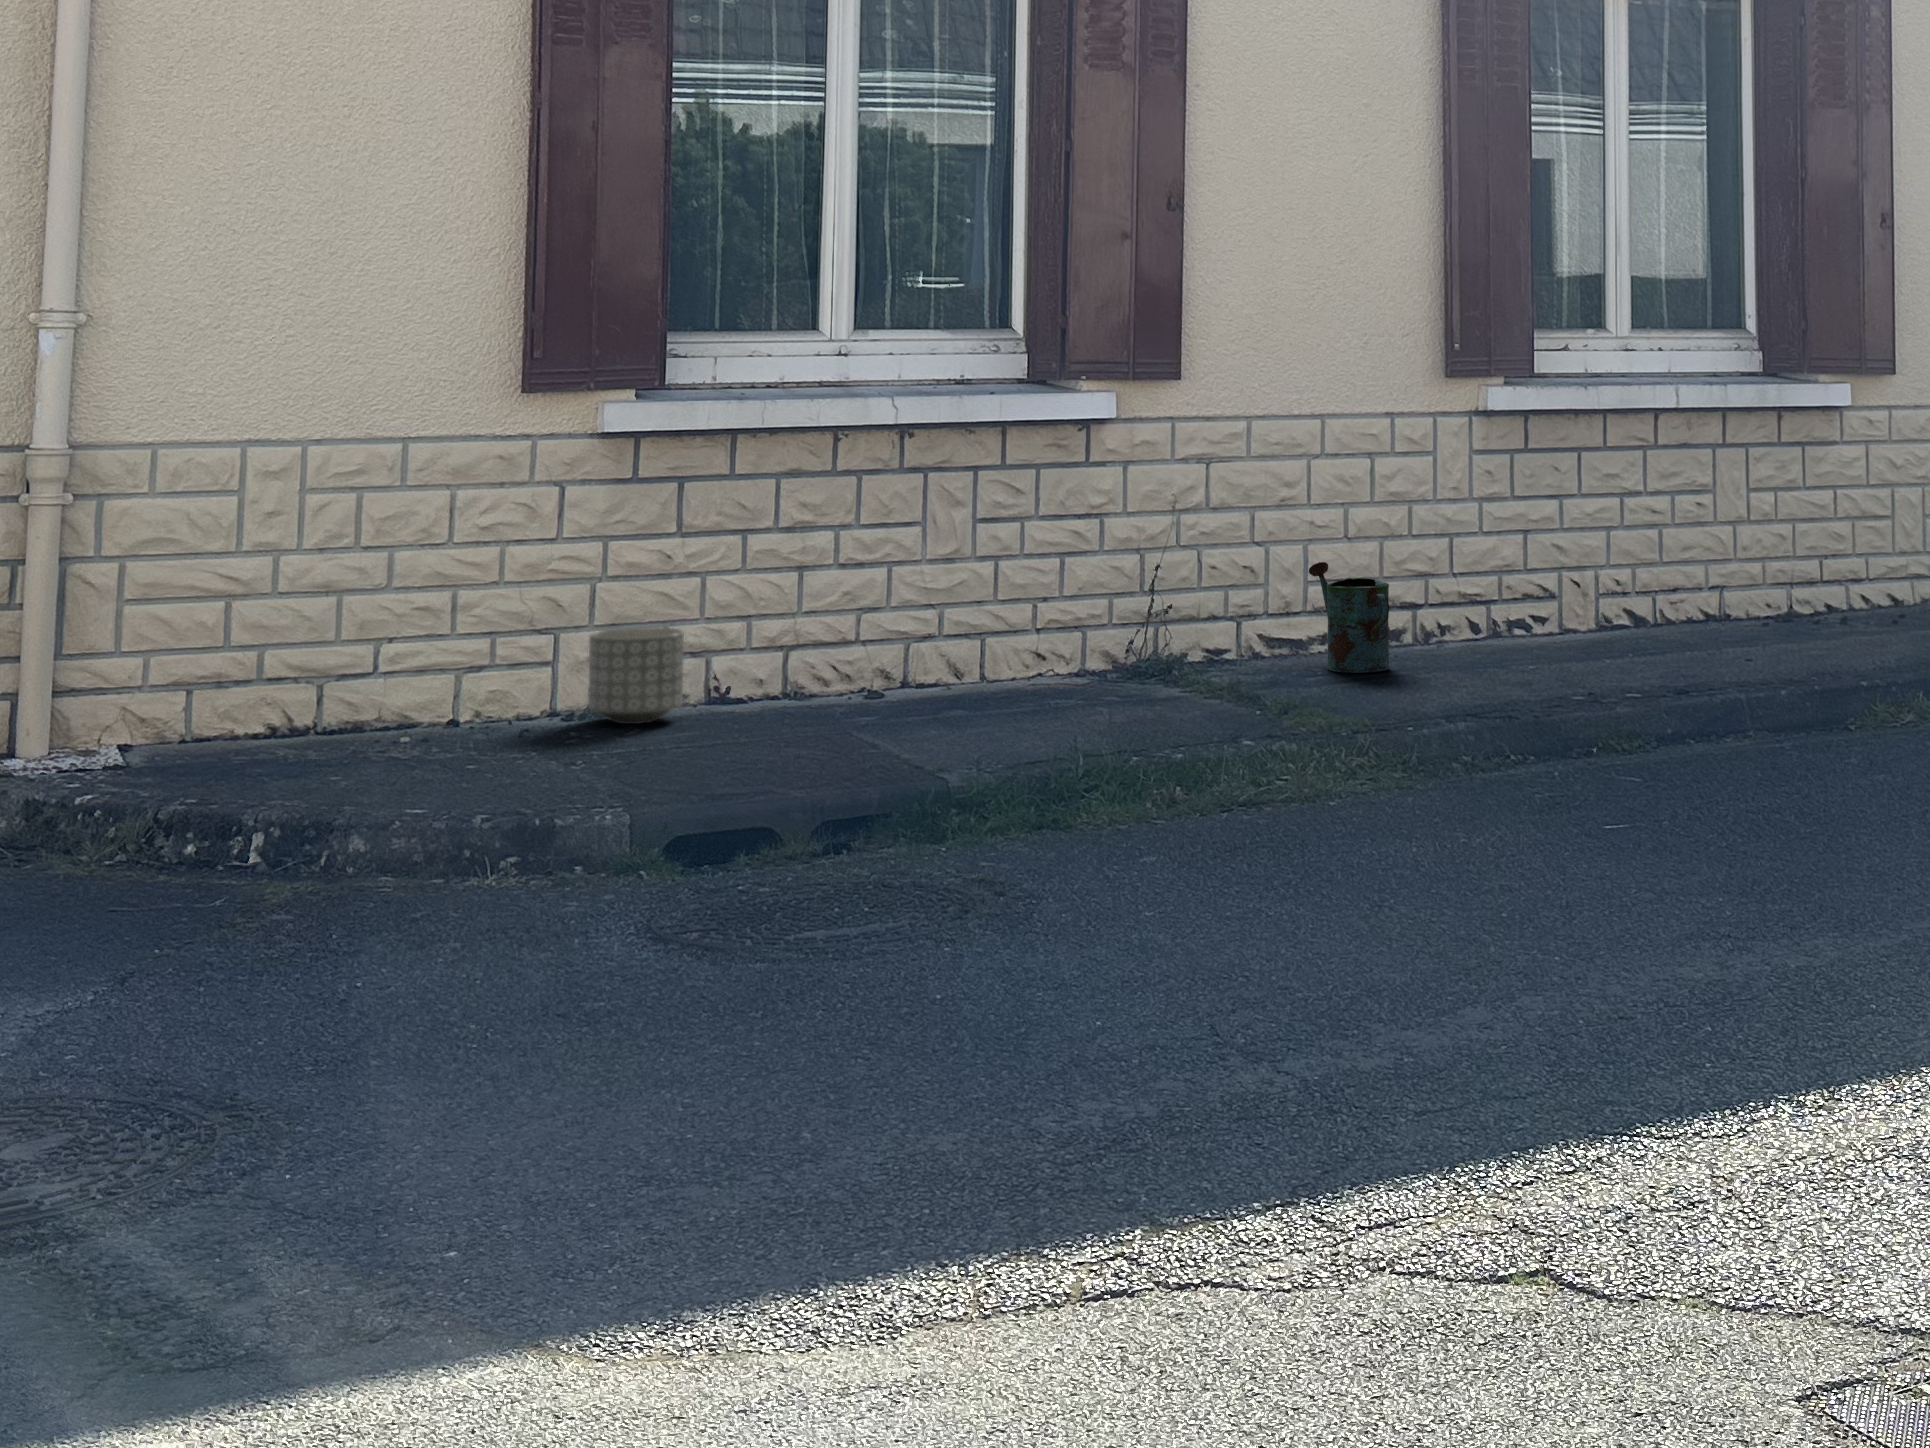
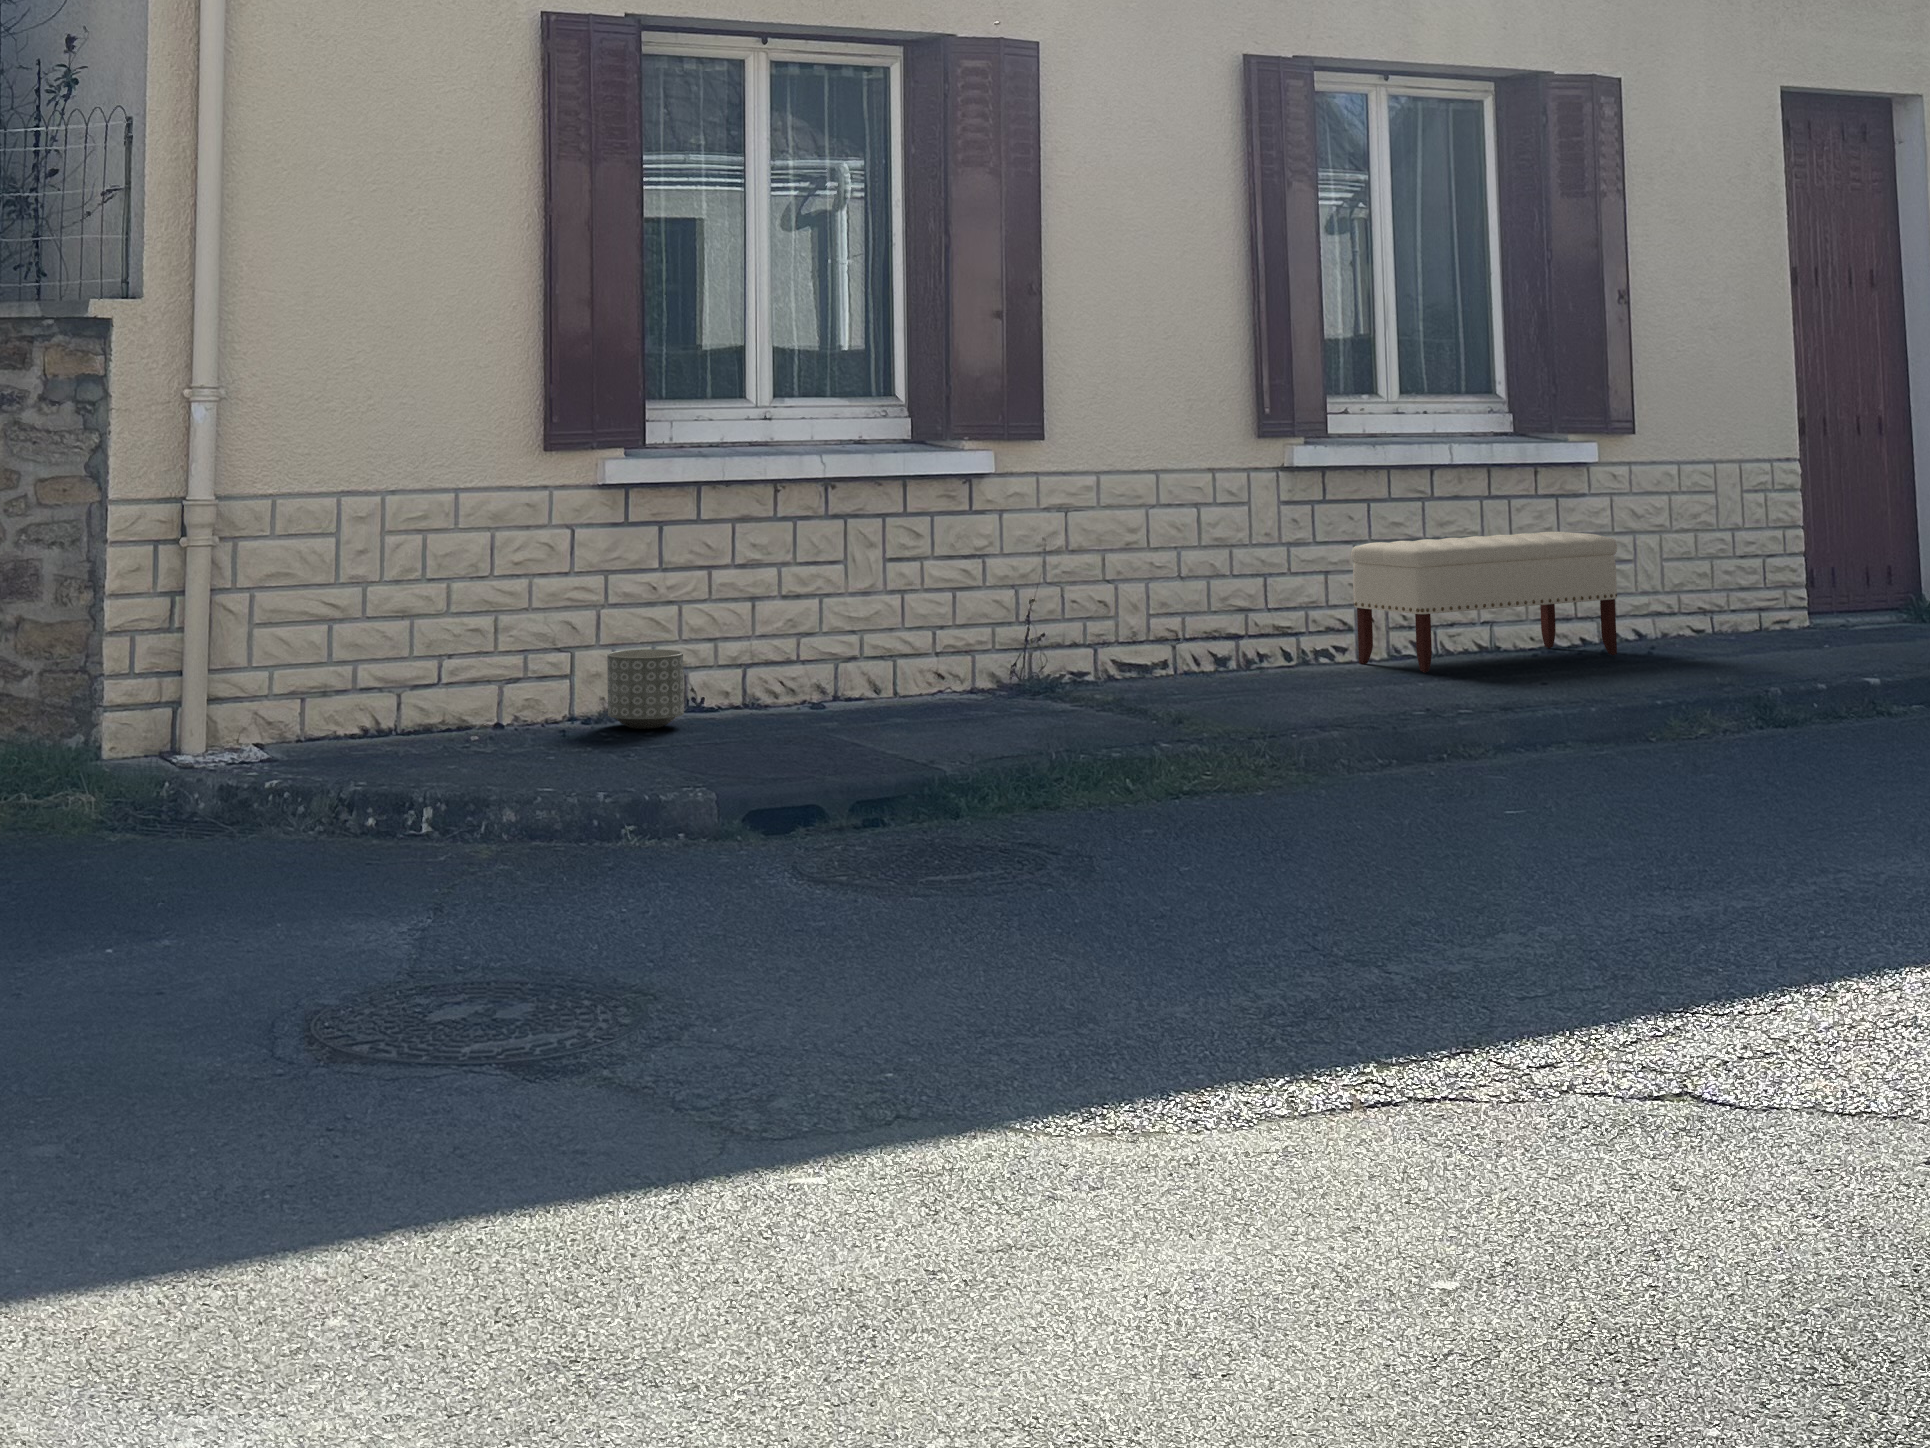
bench: none [1553,488,1863,651] -> present [1351,532,1617,673]
watering can: present [1309,562,1389,673] -> none [1156,596,1238,690]

